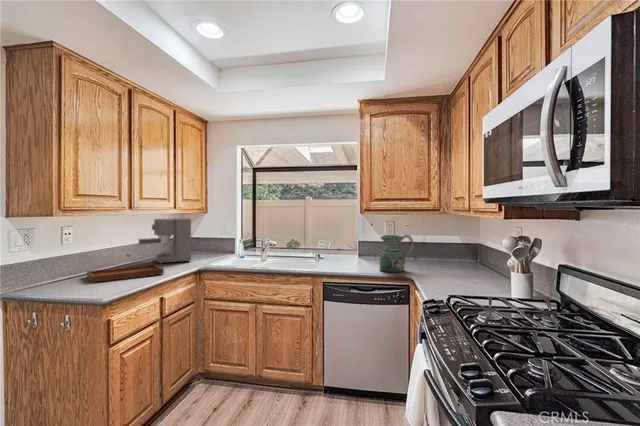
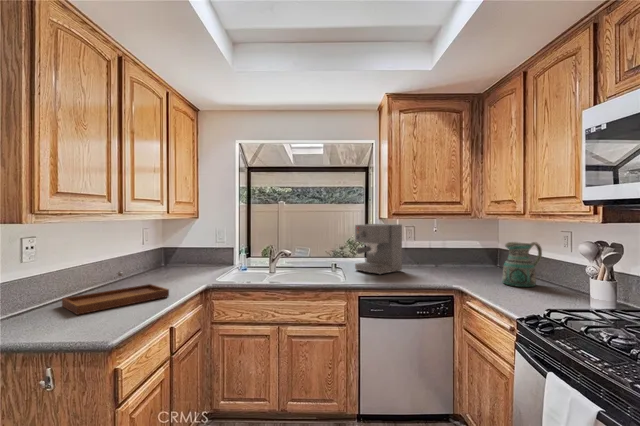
coffee maker: present [139,218,191,263] -> present [355,224,402,275]
ceramic pitcher: present [380,235,413,272] -> present [502,242,542,287]

